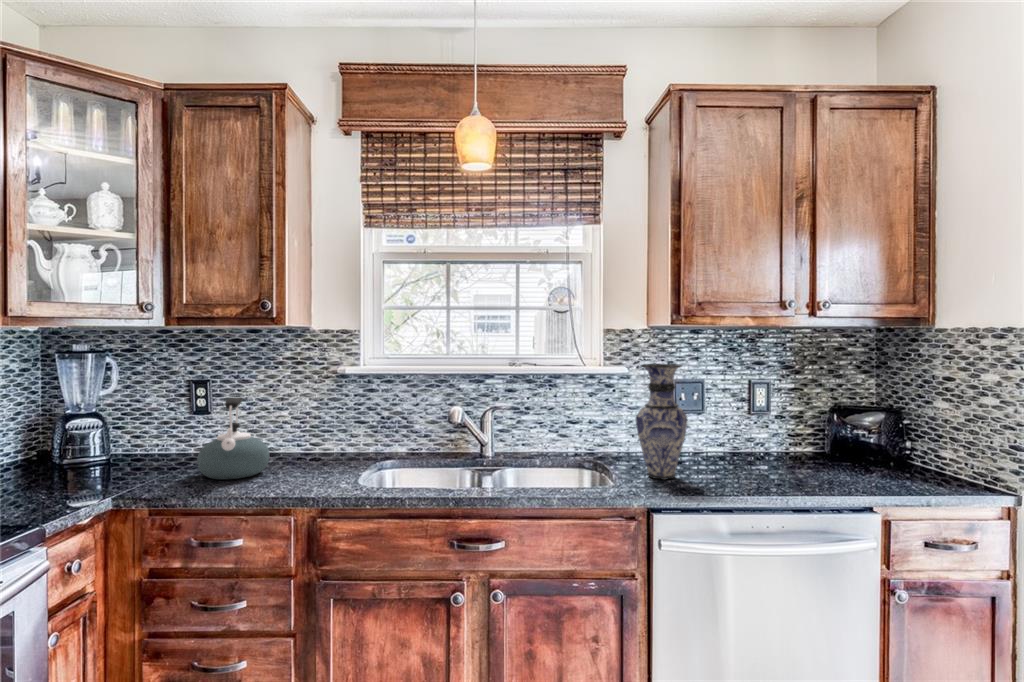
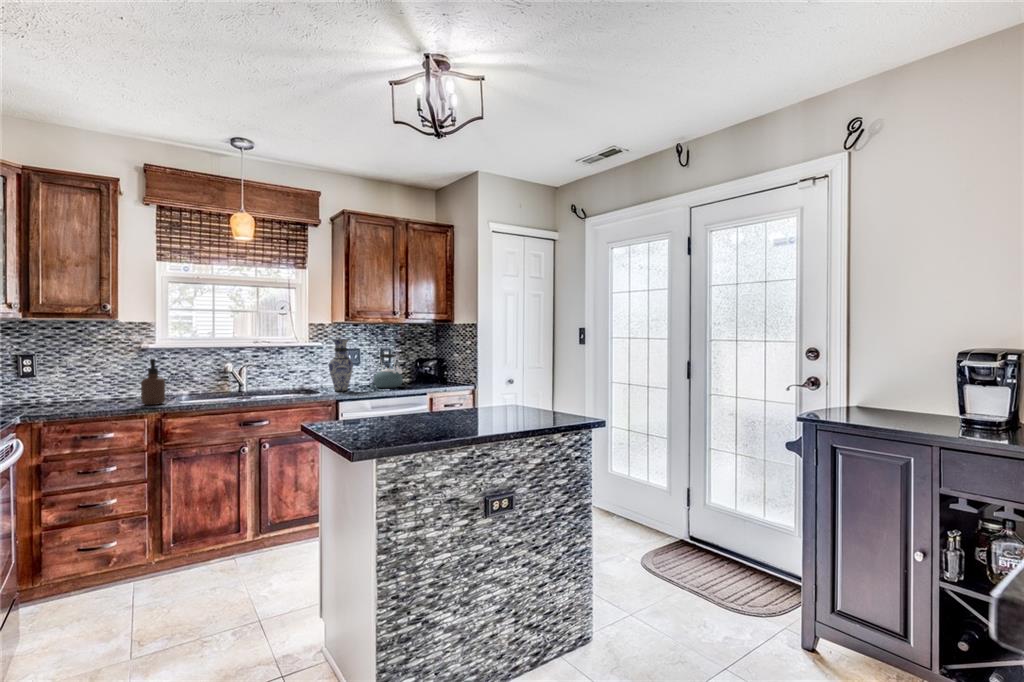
kettle: present [197,398,269,479] -> present [374,354,403,388]
soap dispenser: none [300,399,338,486] -> present [141,359,165,405]

